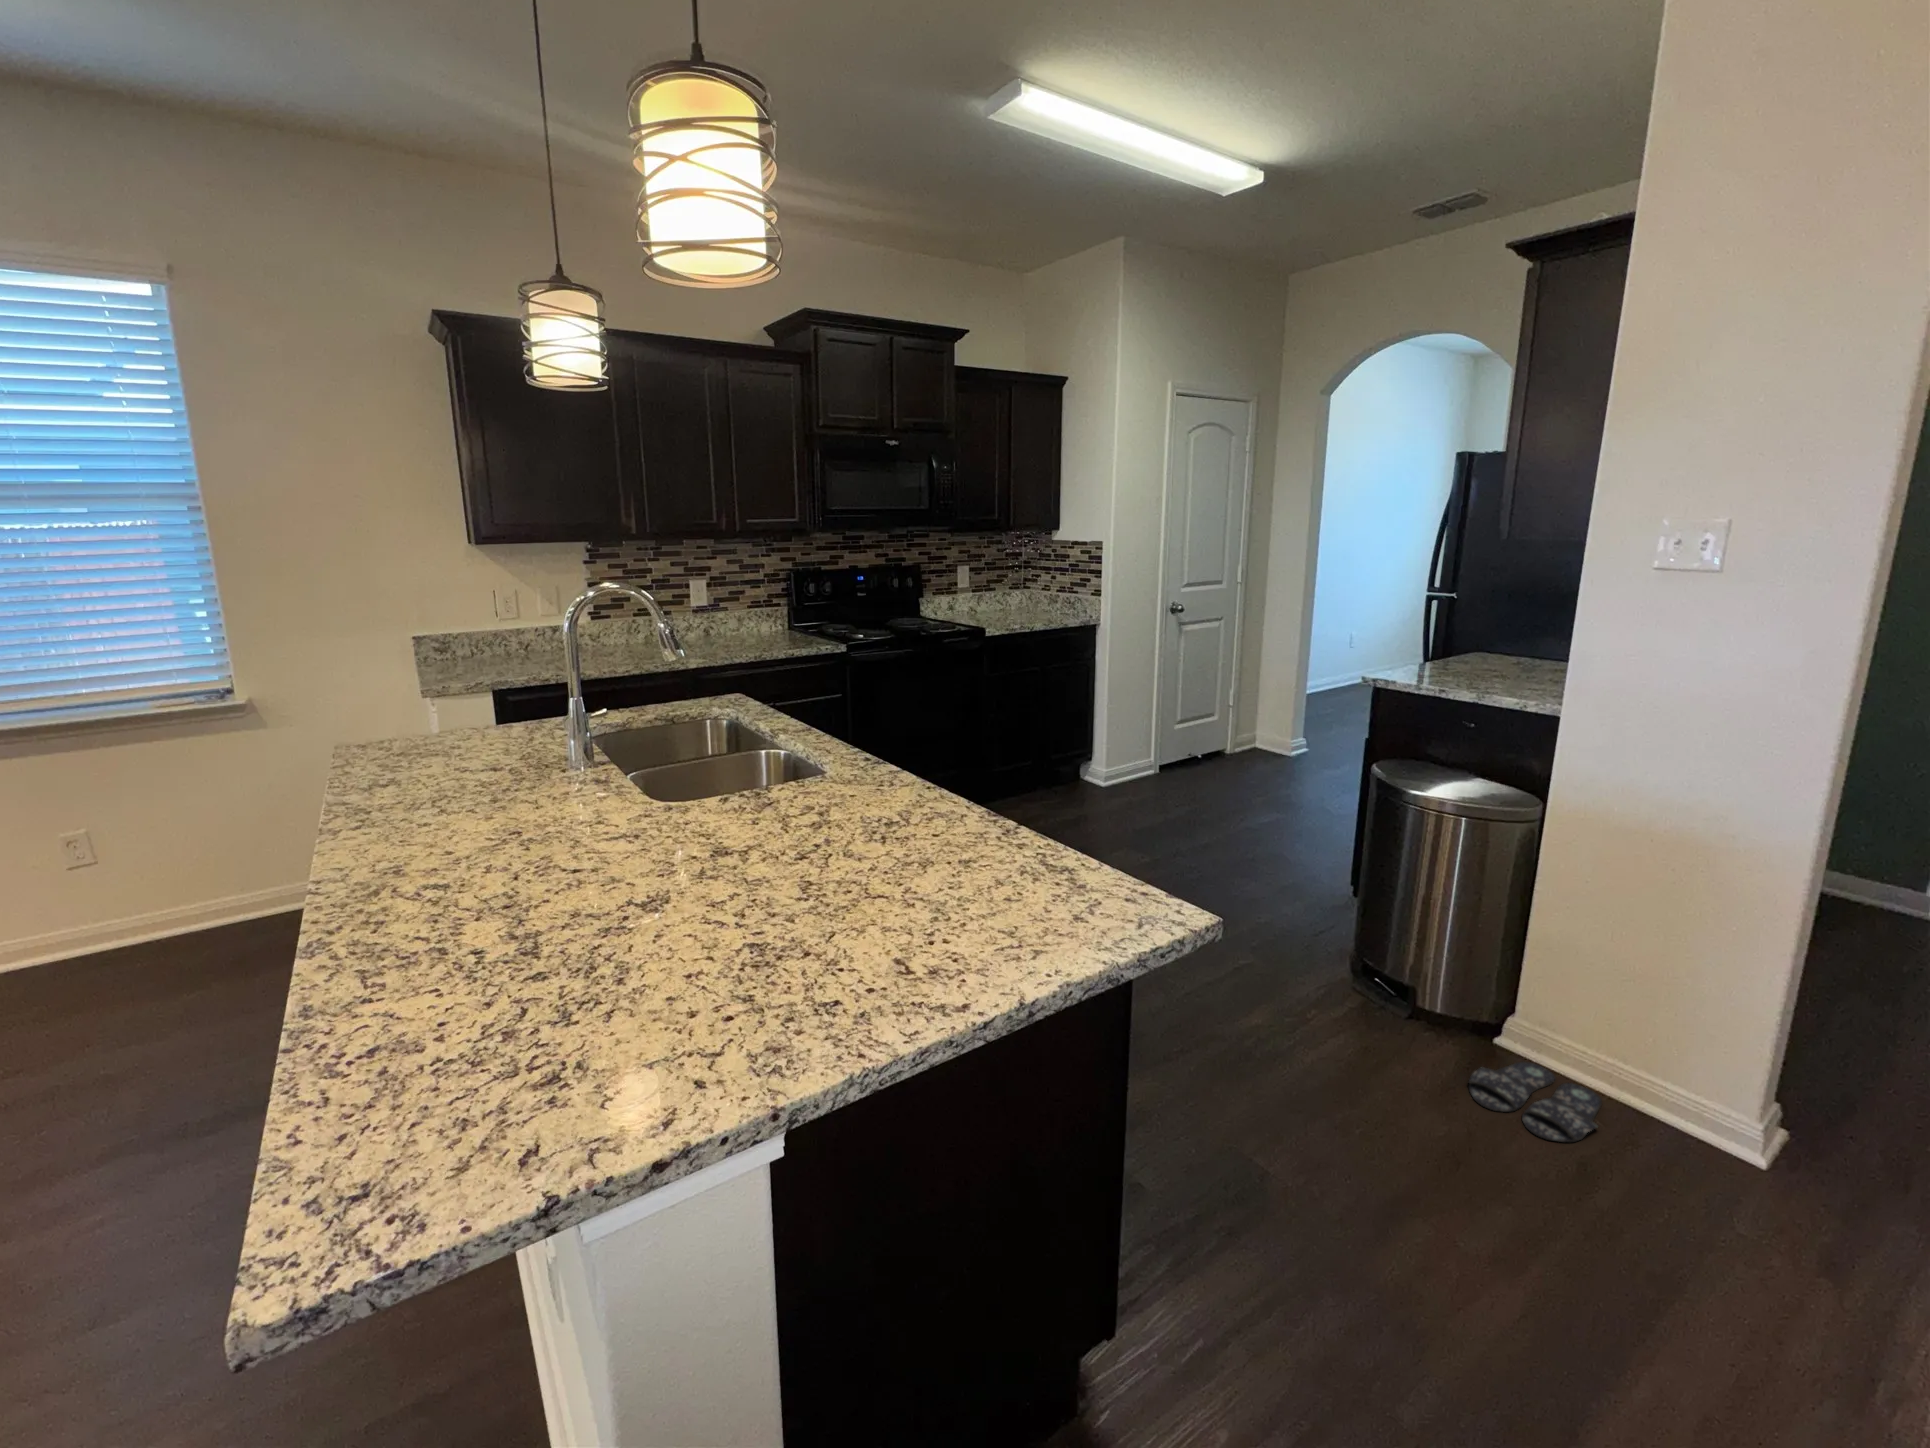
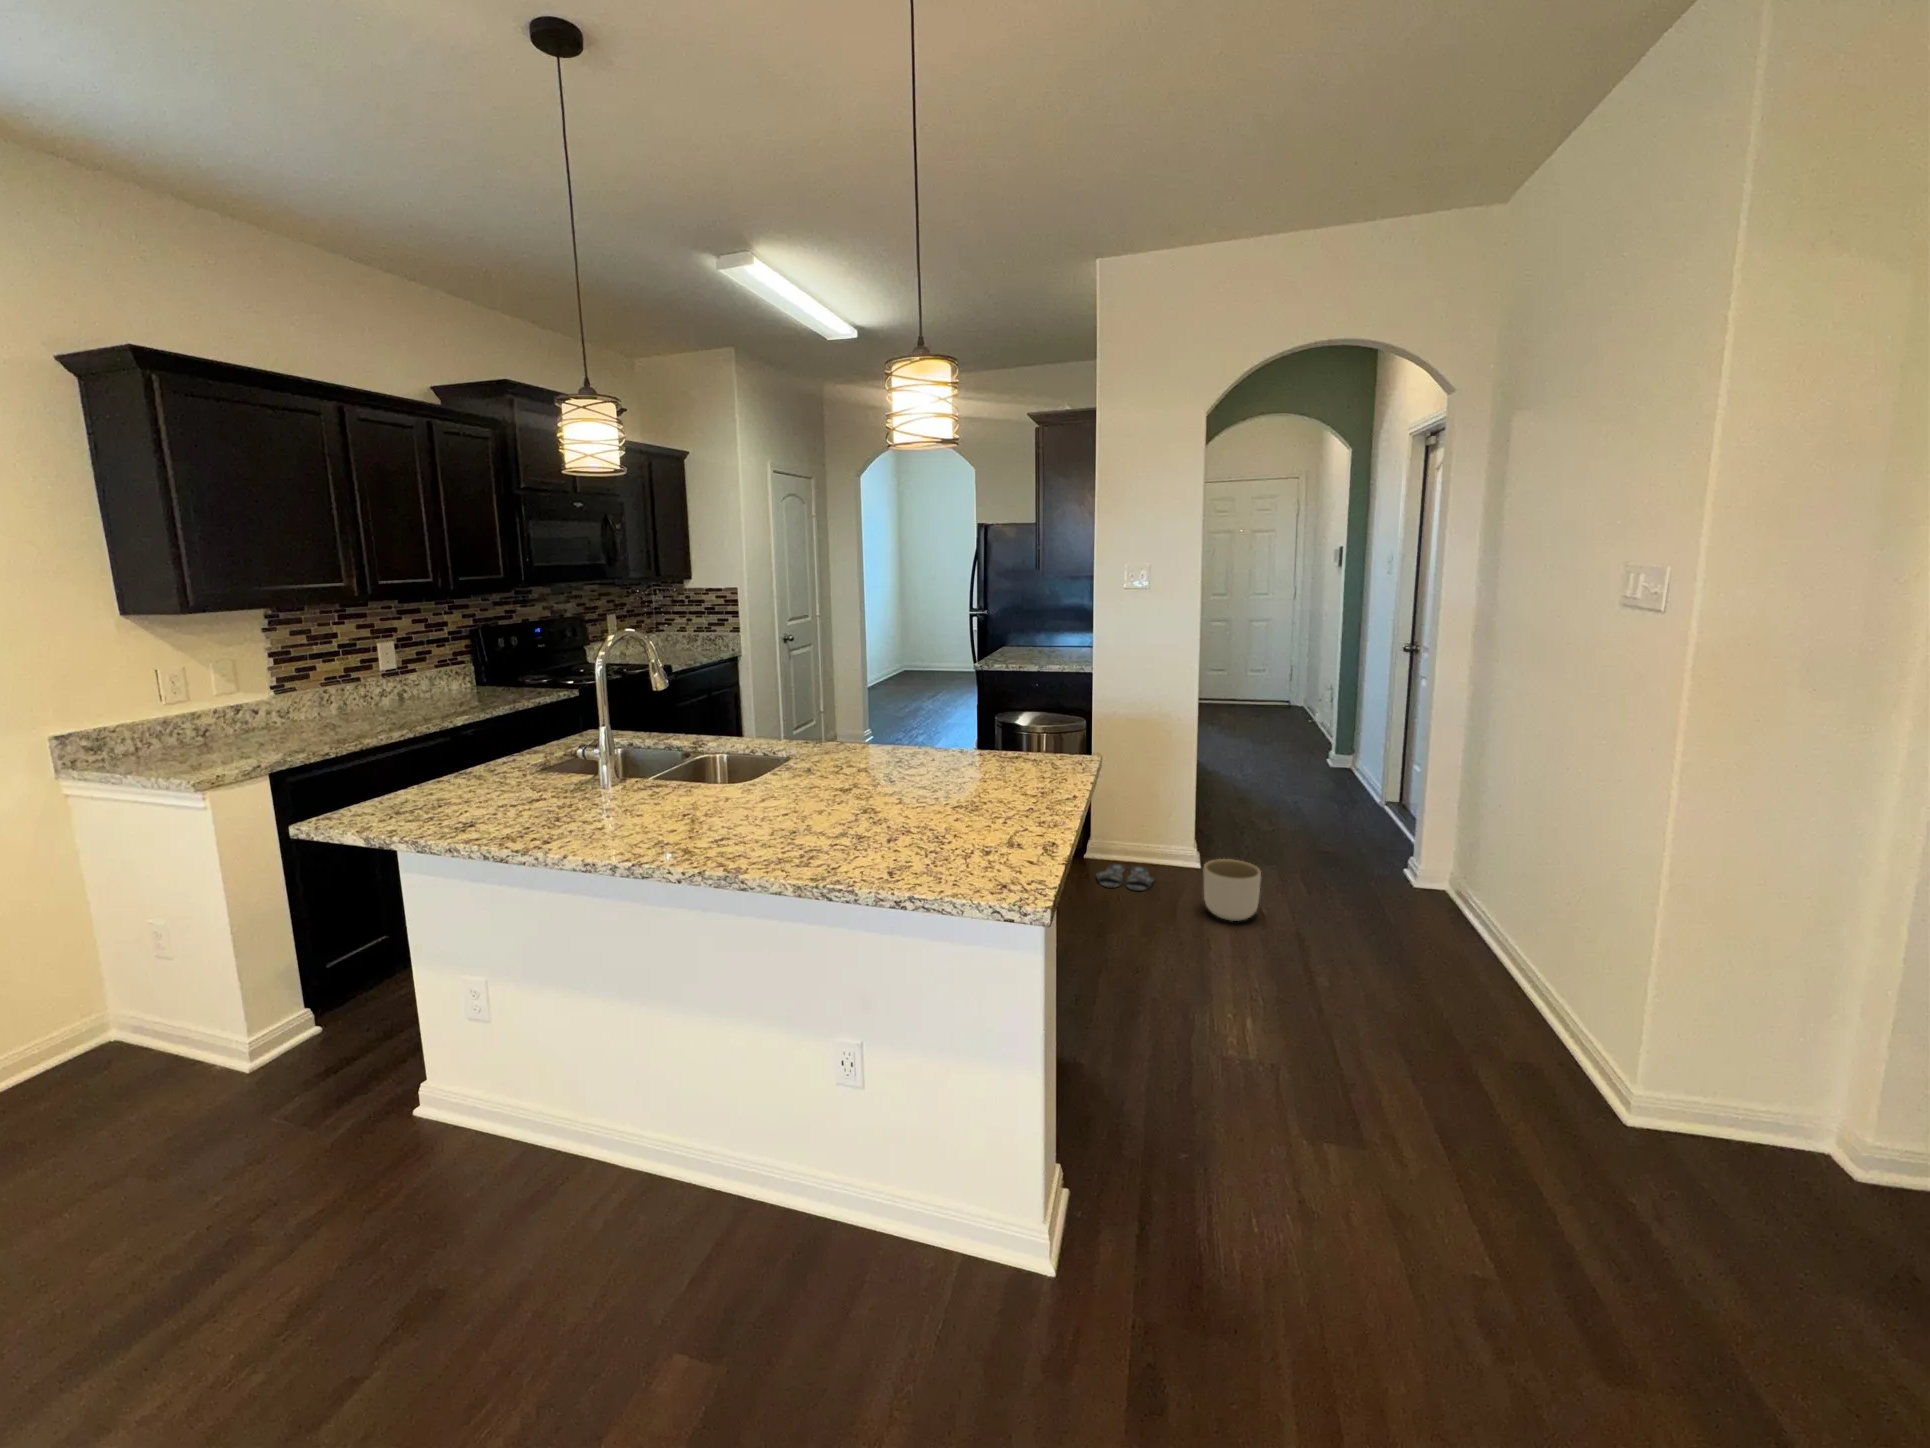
planter: none [1672,1157,1845,1323] -> present [1204,859,1261,921]

